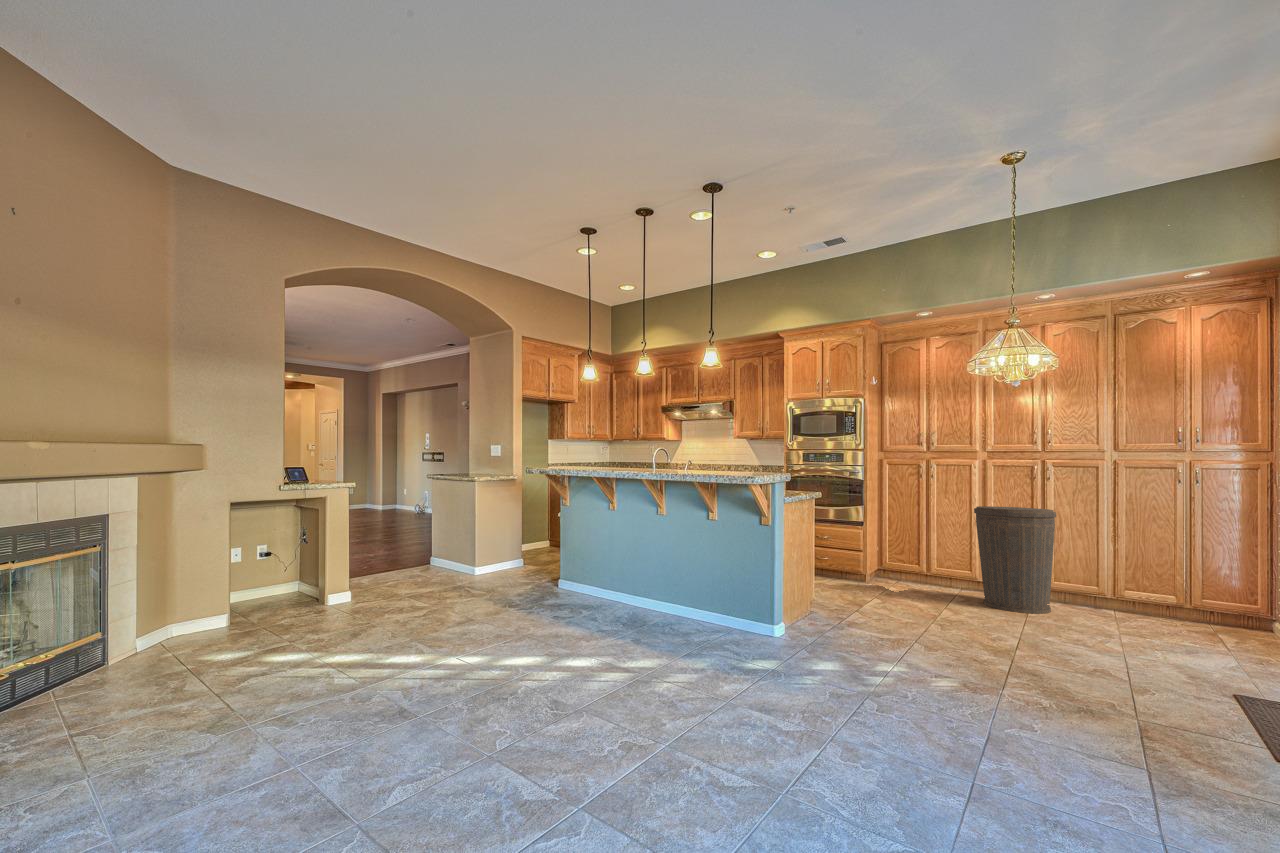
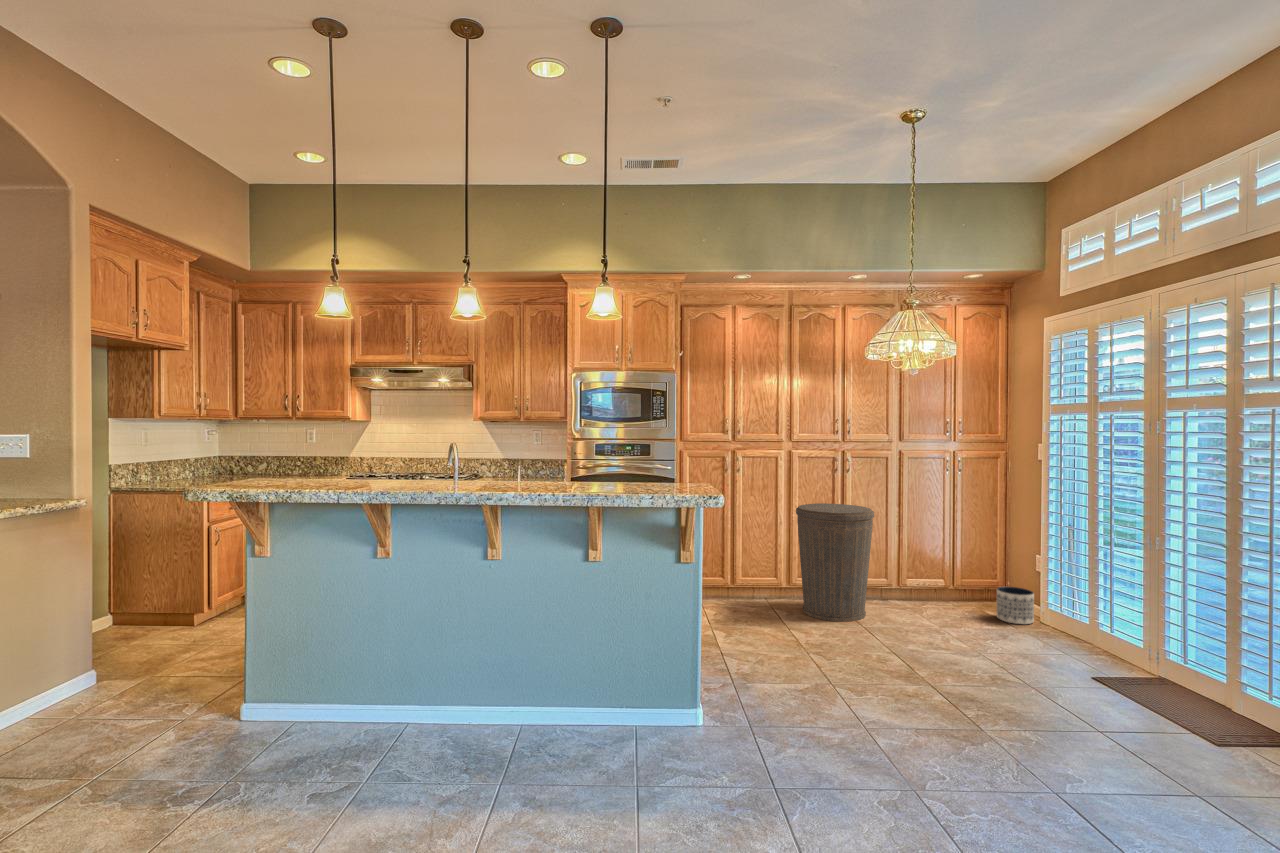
planter: none [1219,606,1273,648] -> present [997,587,1034,624]

